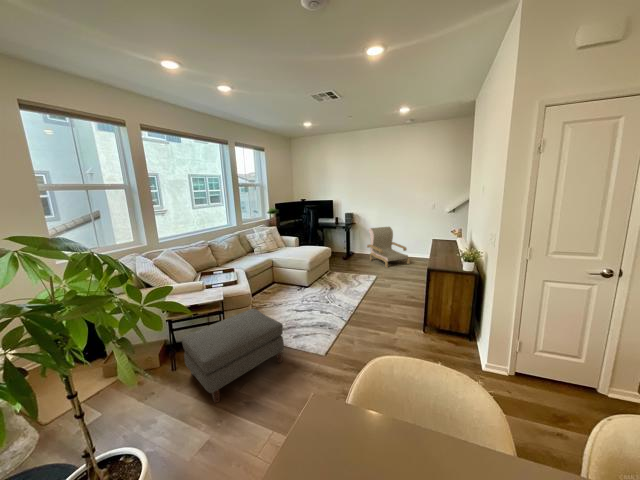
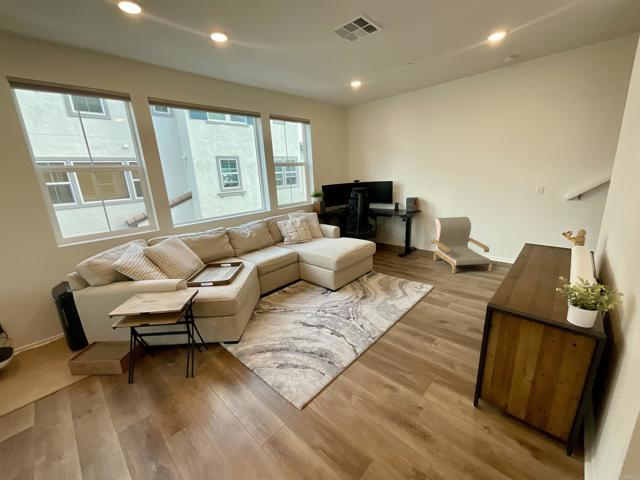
ottoman: present [182,309,284,403] -> none [106,322,245,452]

